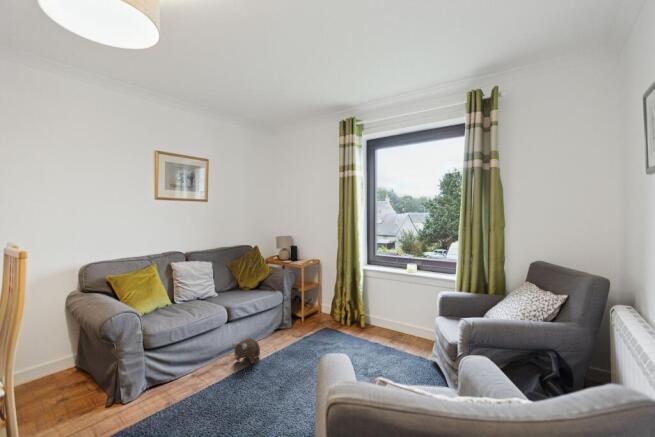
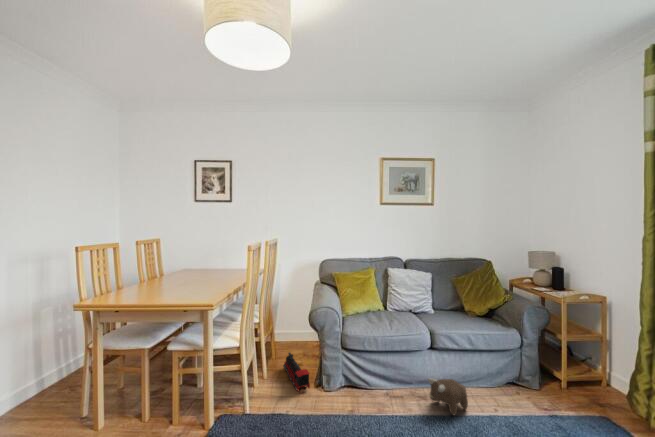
toy train: none [40,388,105,422] -> present [283,352,310,391]

